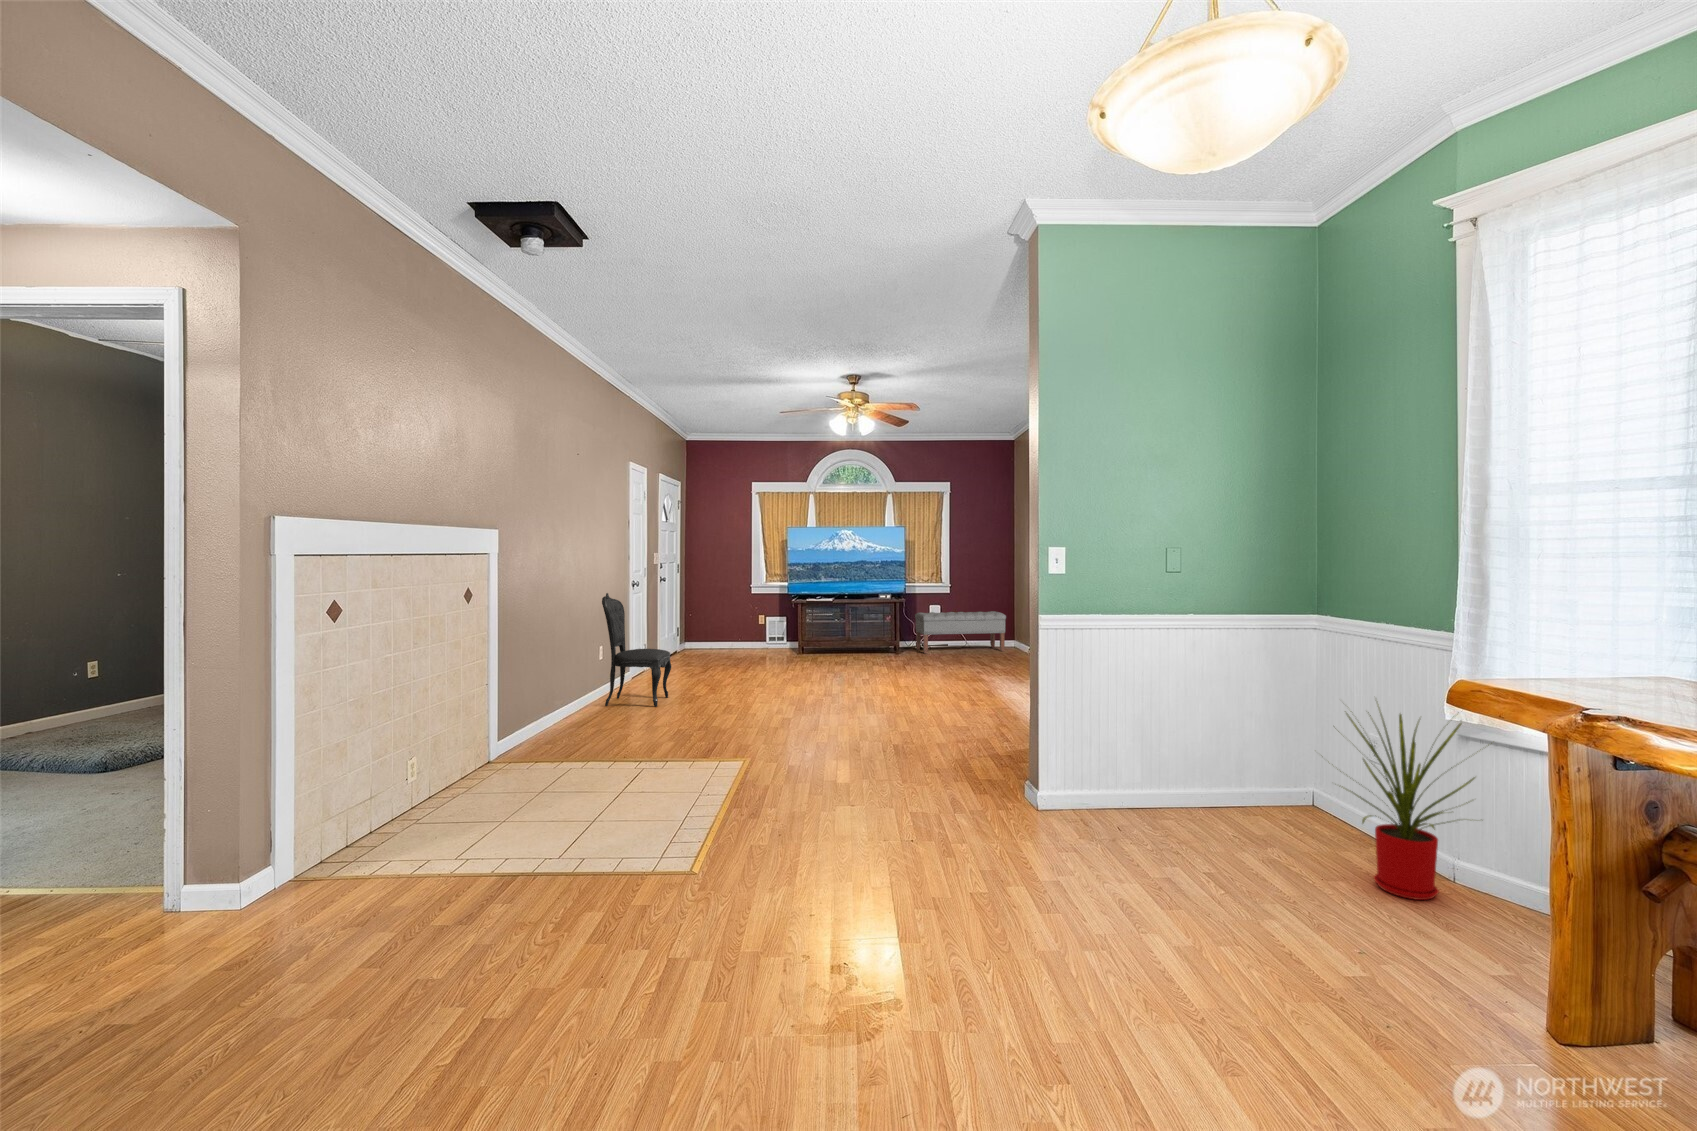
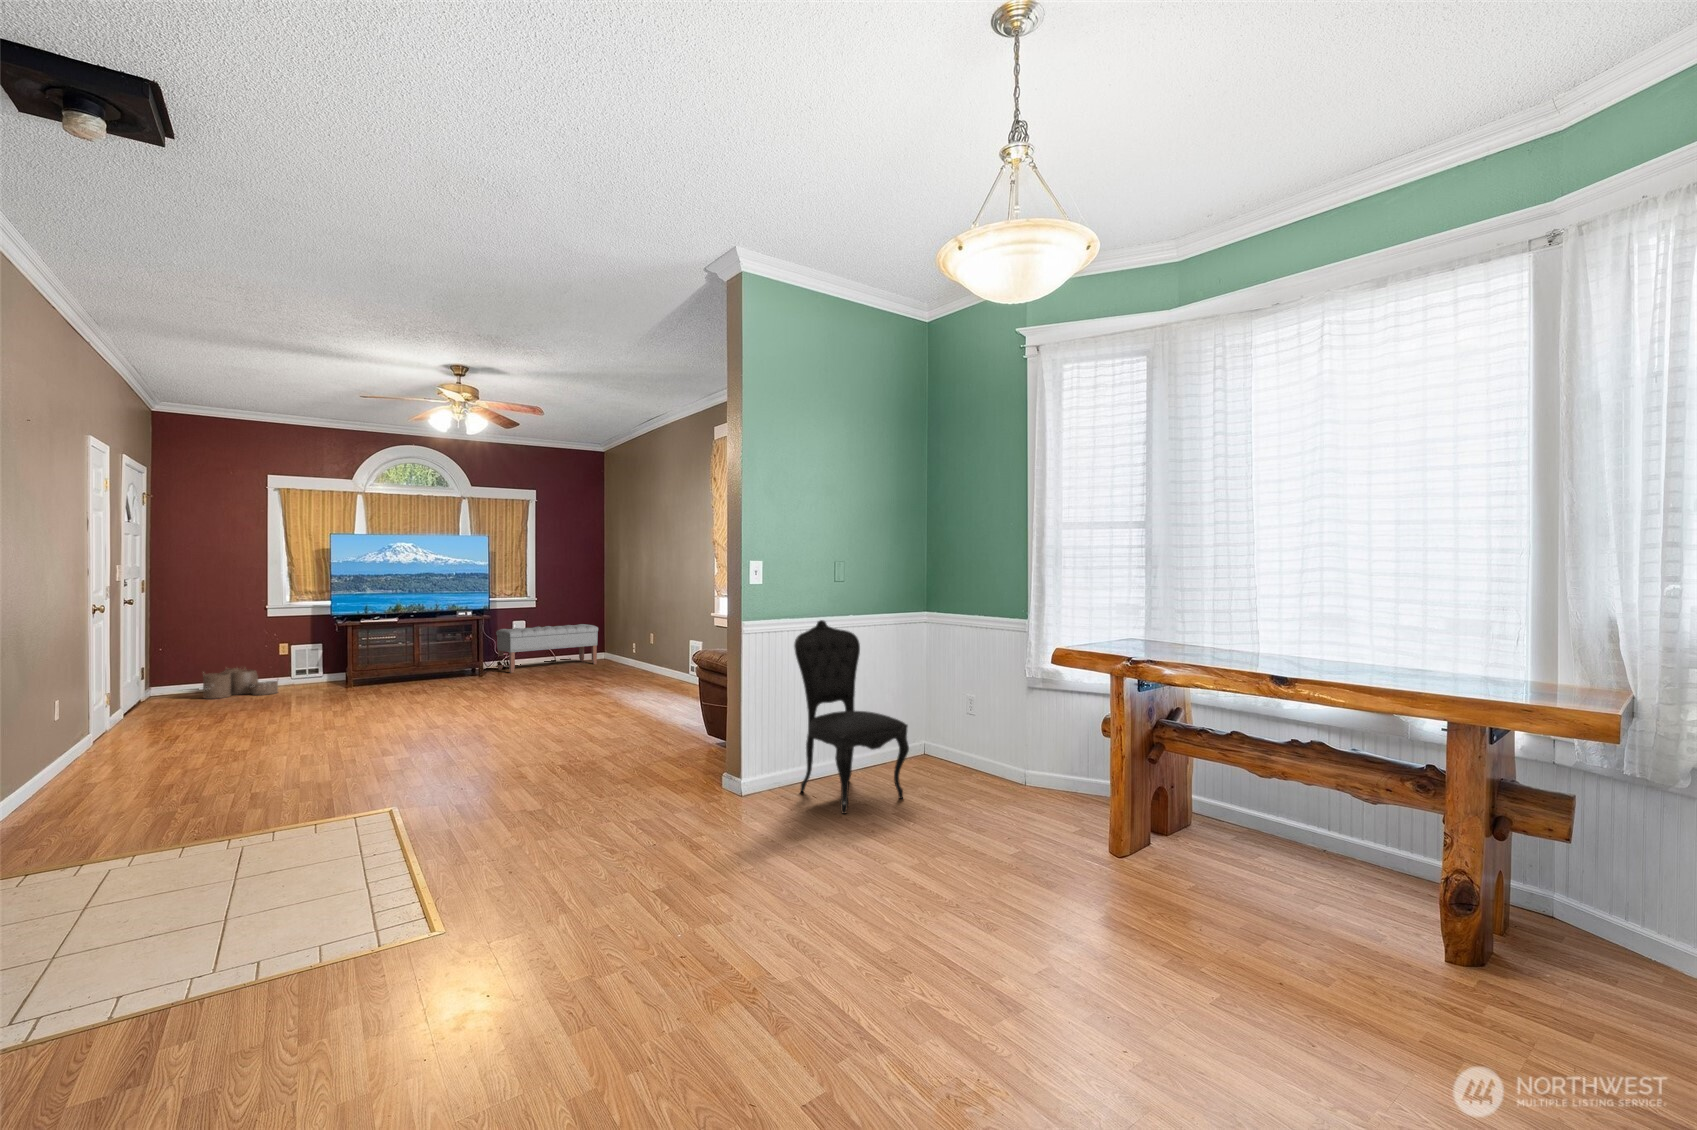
dining chair: present [602,593,671,707] -> present [794,620,909,814]
woven basket: none [709,631,754,656] -> present [203,668,278,699]
house plant: present [1338,707,1475,900] -> none [951,666,1055,805]

